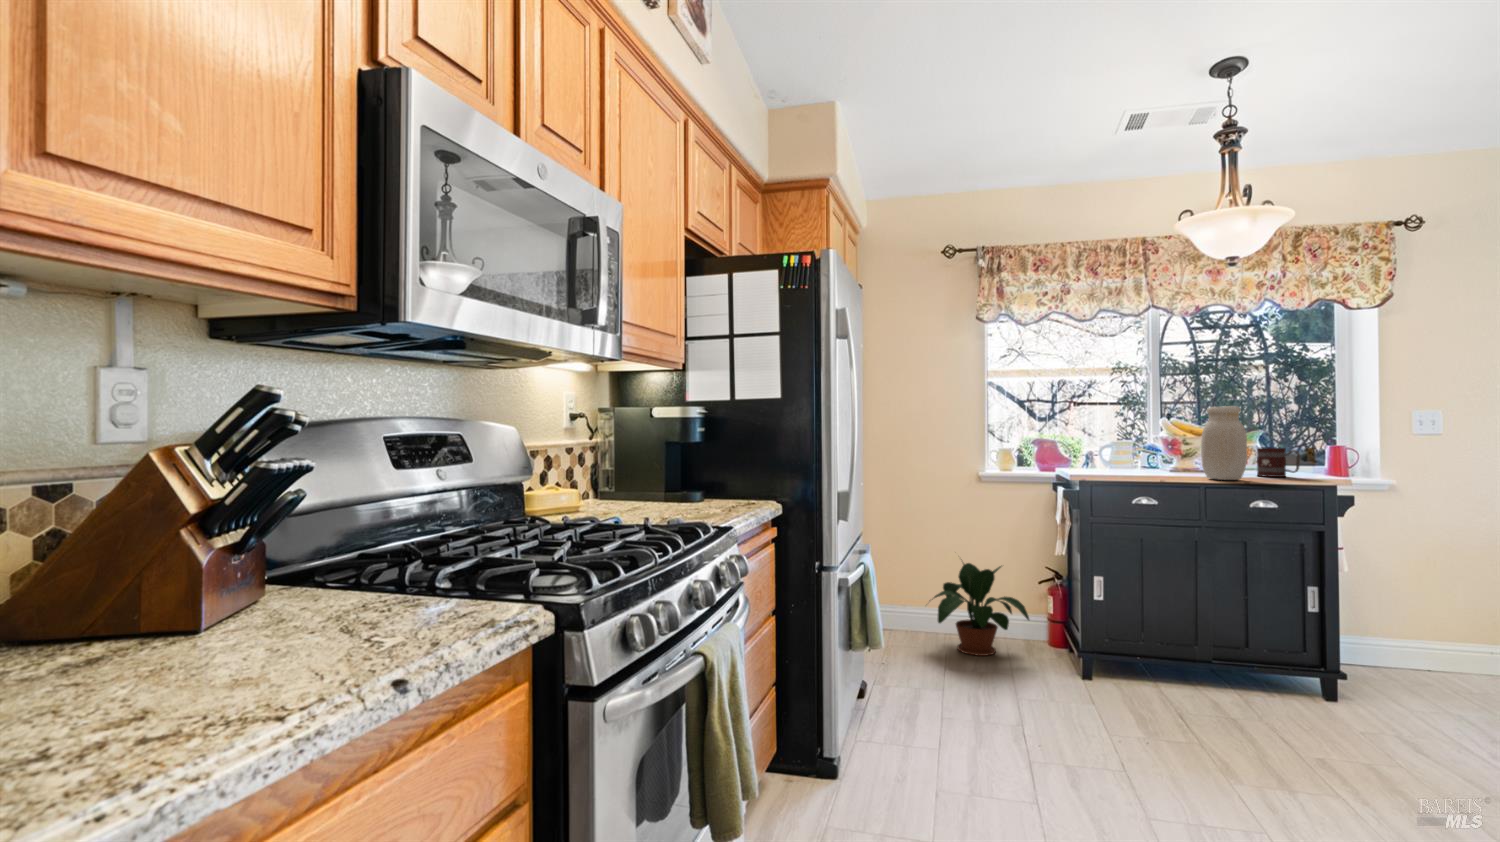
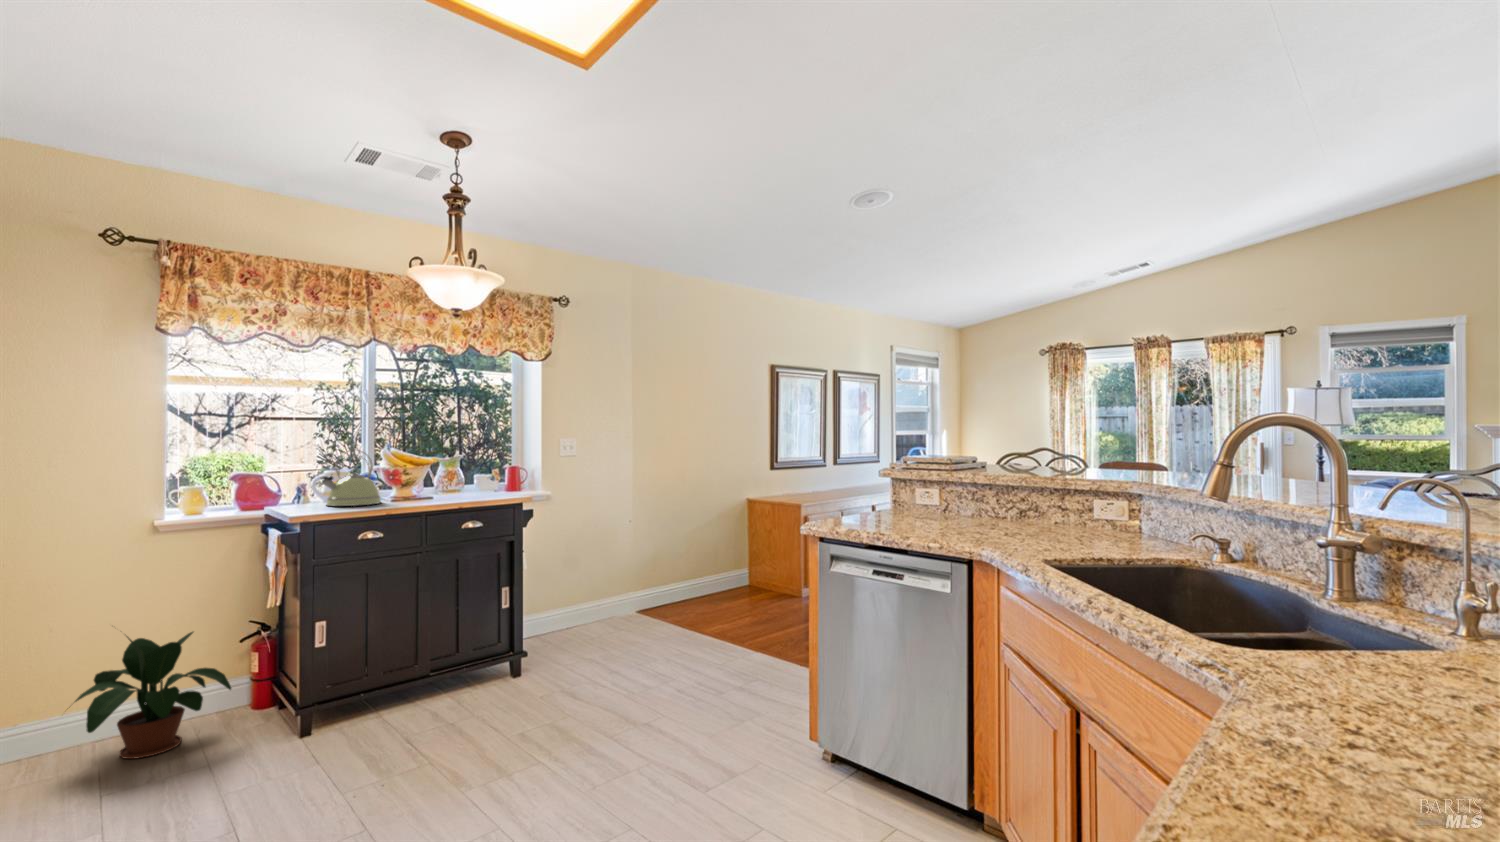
jar: present [1201,406,1247,480] -> none [422,440,461,507]
kettle: none [1099,417,1160,472] -> present [321,451,381,506]
mug: present [1257,447,1300,477] -> none [466,474,498,500]

